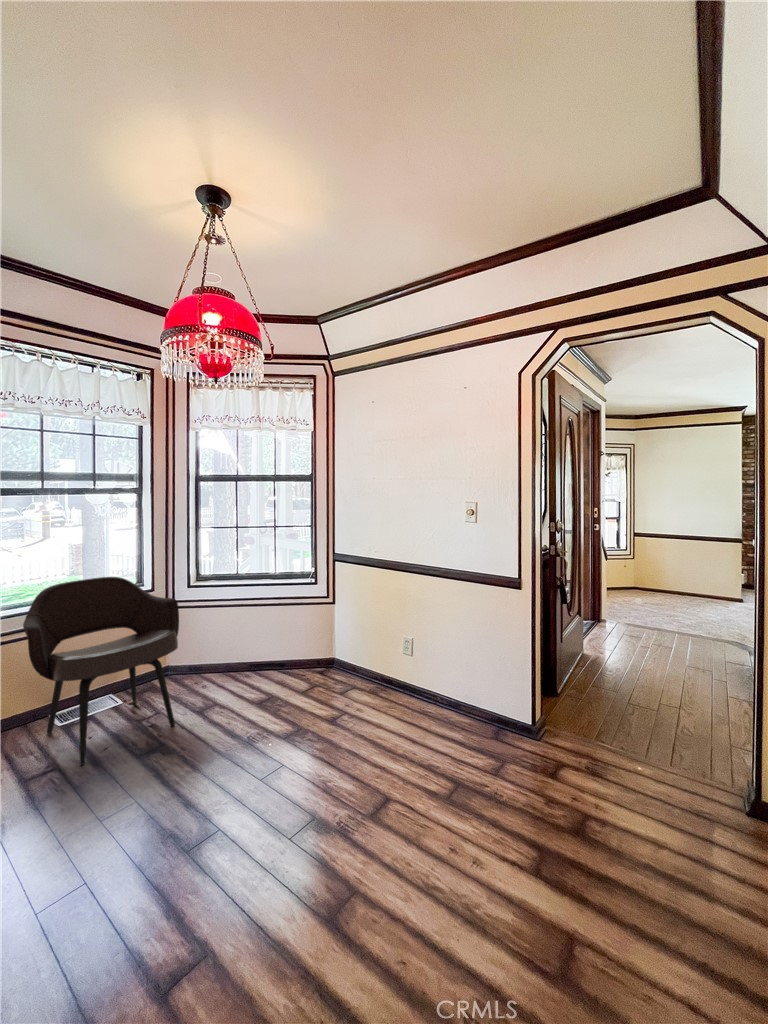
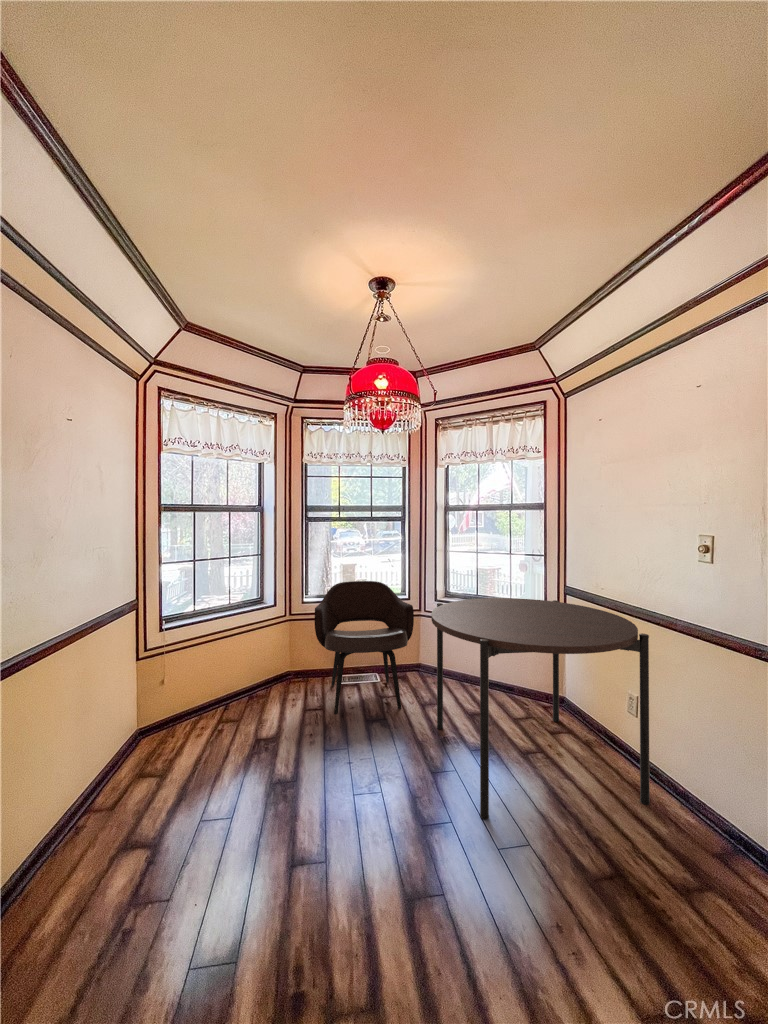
dining table: none [229,569,432,790] -> present [431,598,650,820]

